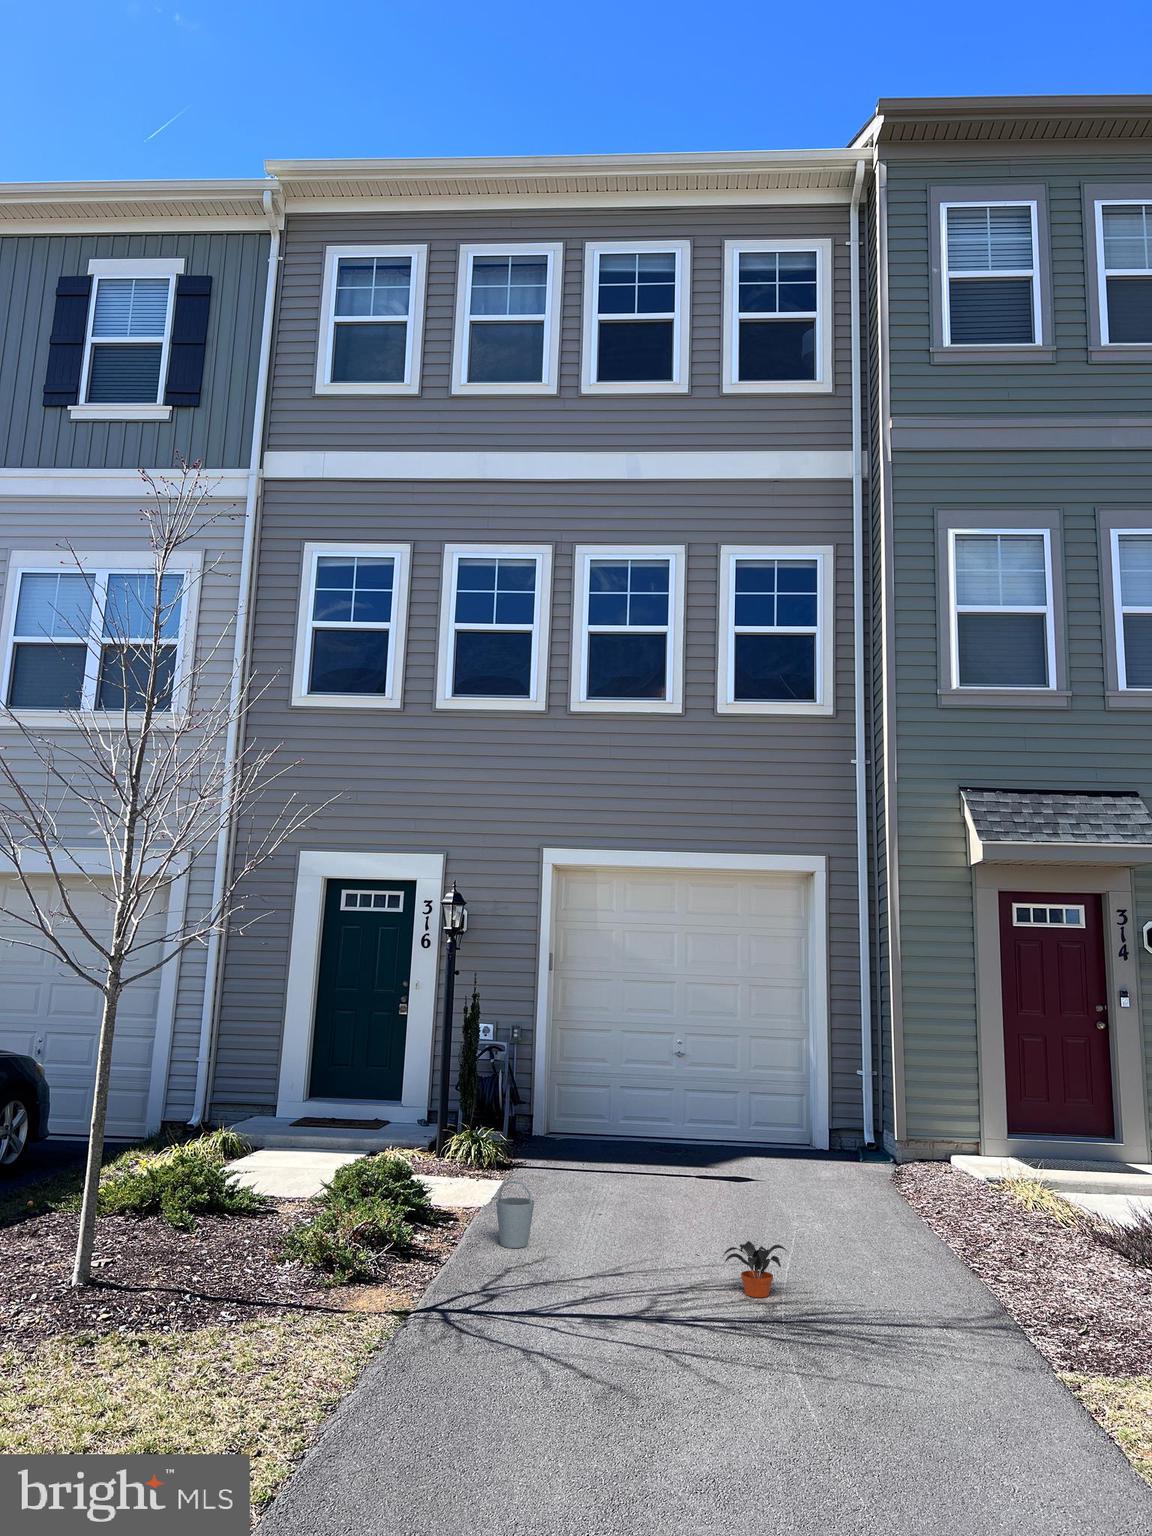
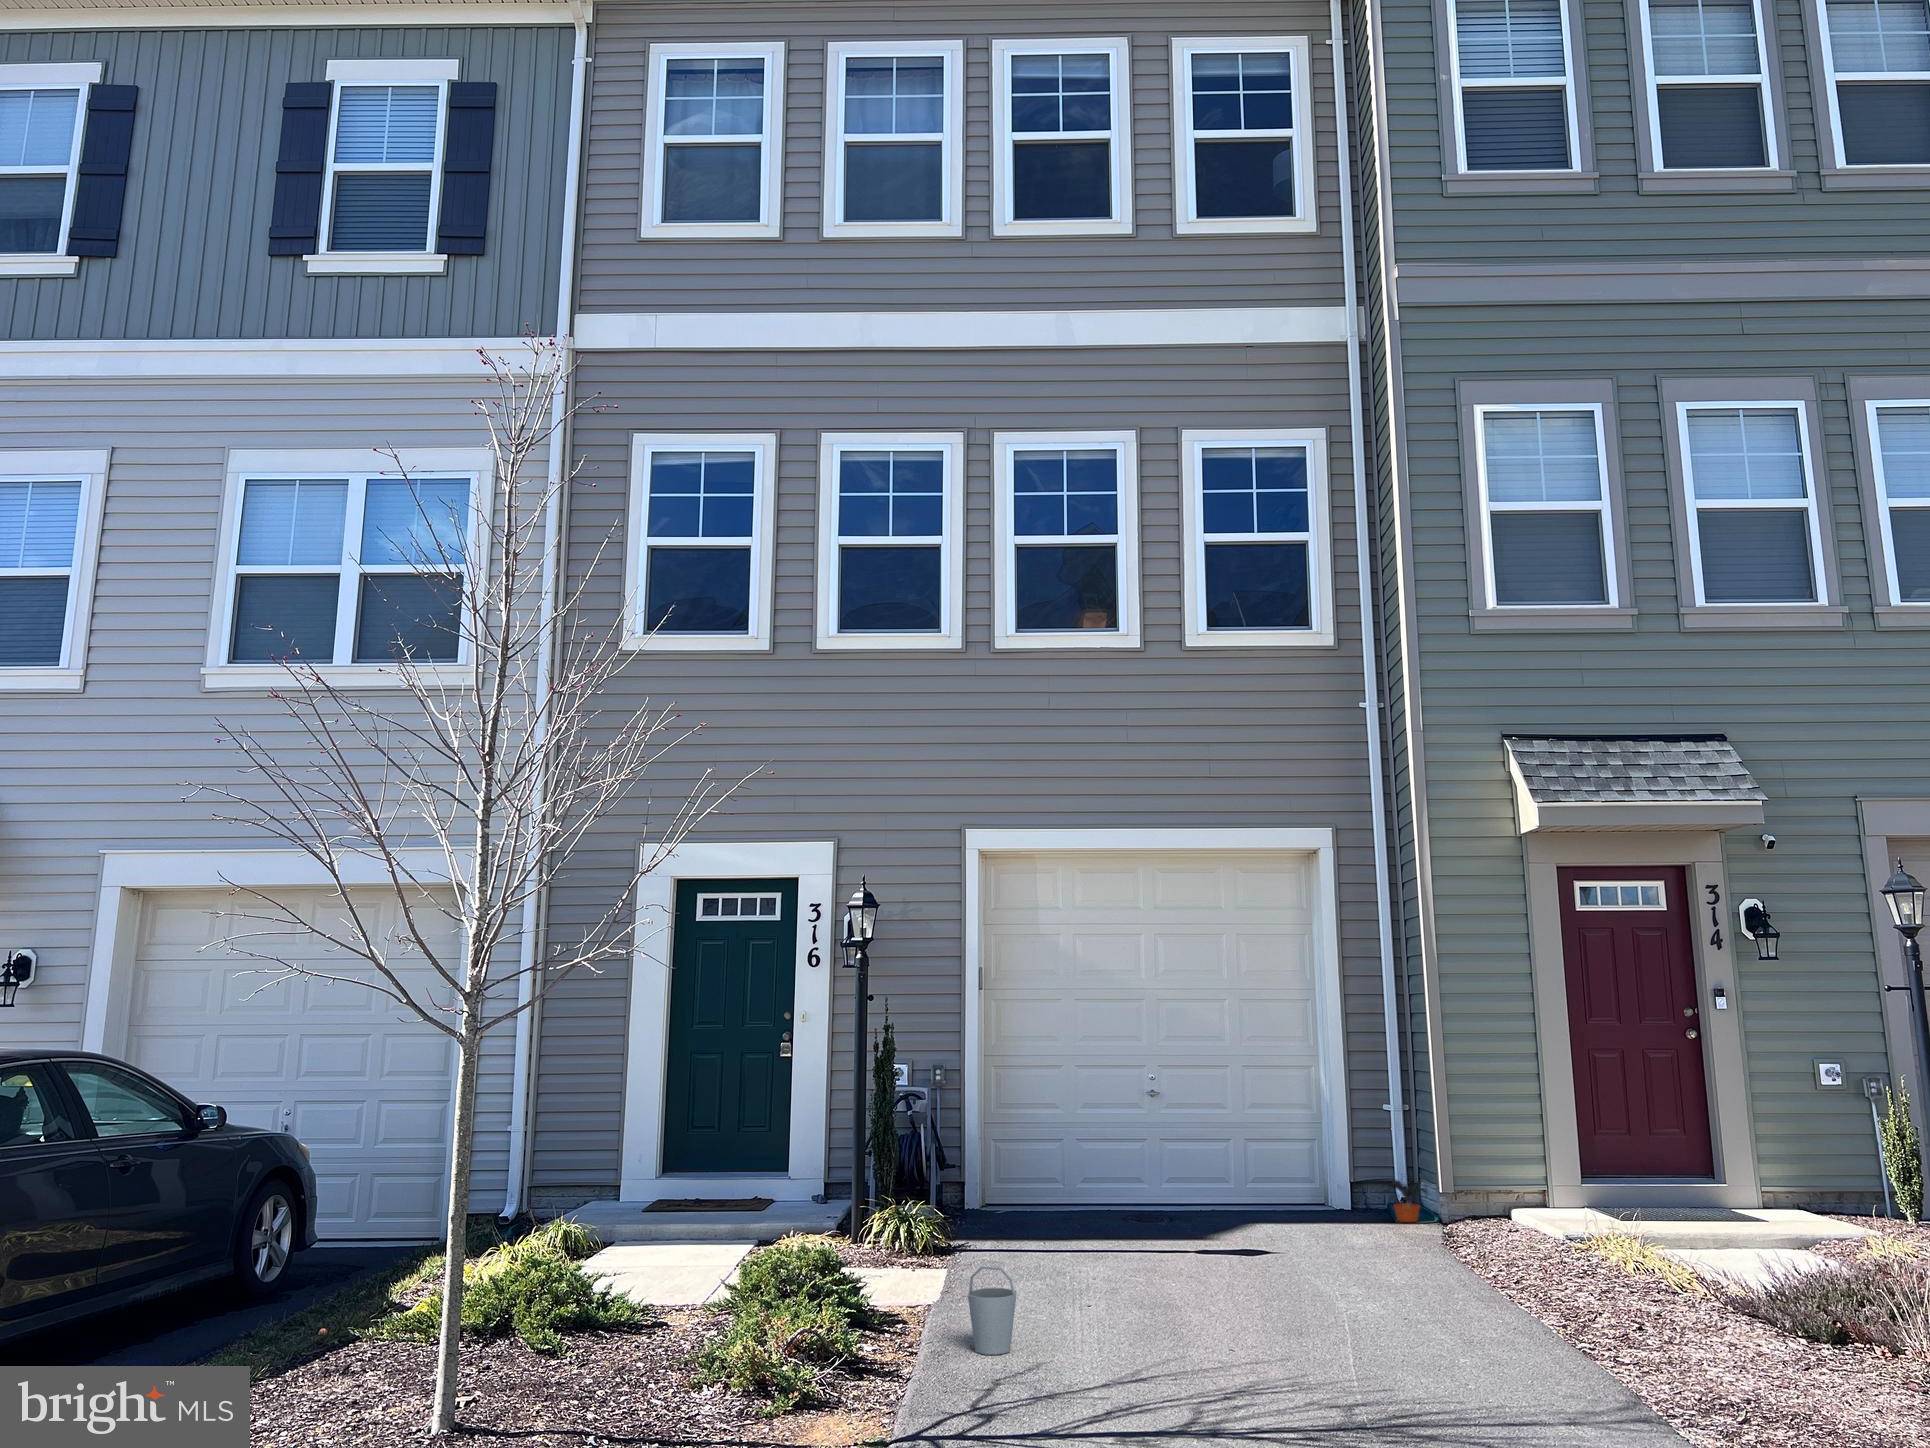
potted plant: present [723,1241,786,1297] -> present [1381,1180,1427,1222]

